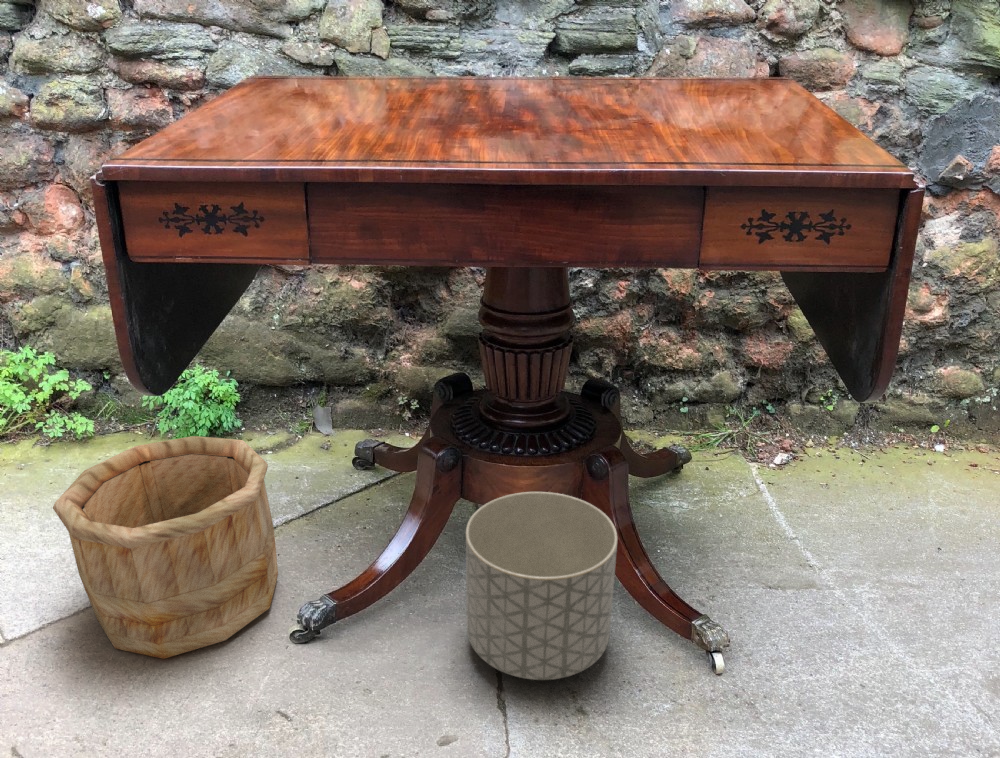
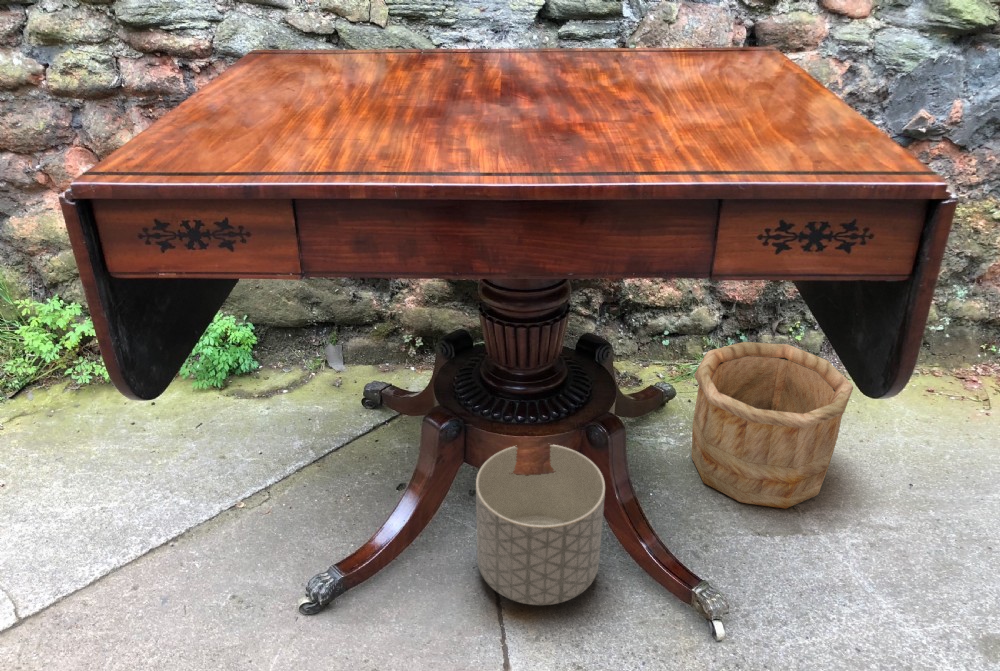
wooden bucket: present [53,436,278,659] -> present [692,342,853,509]

